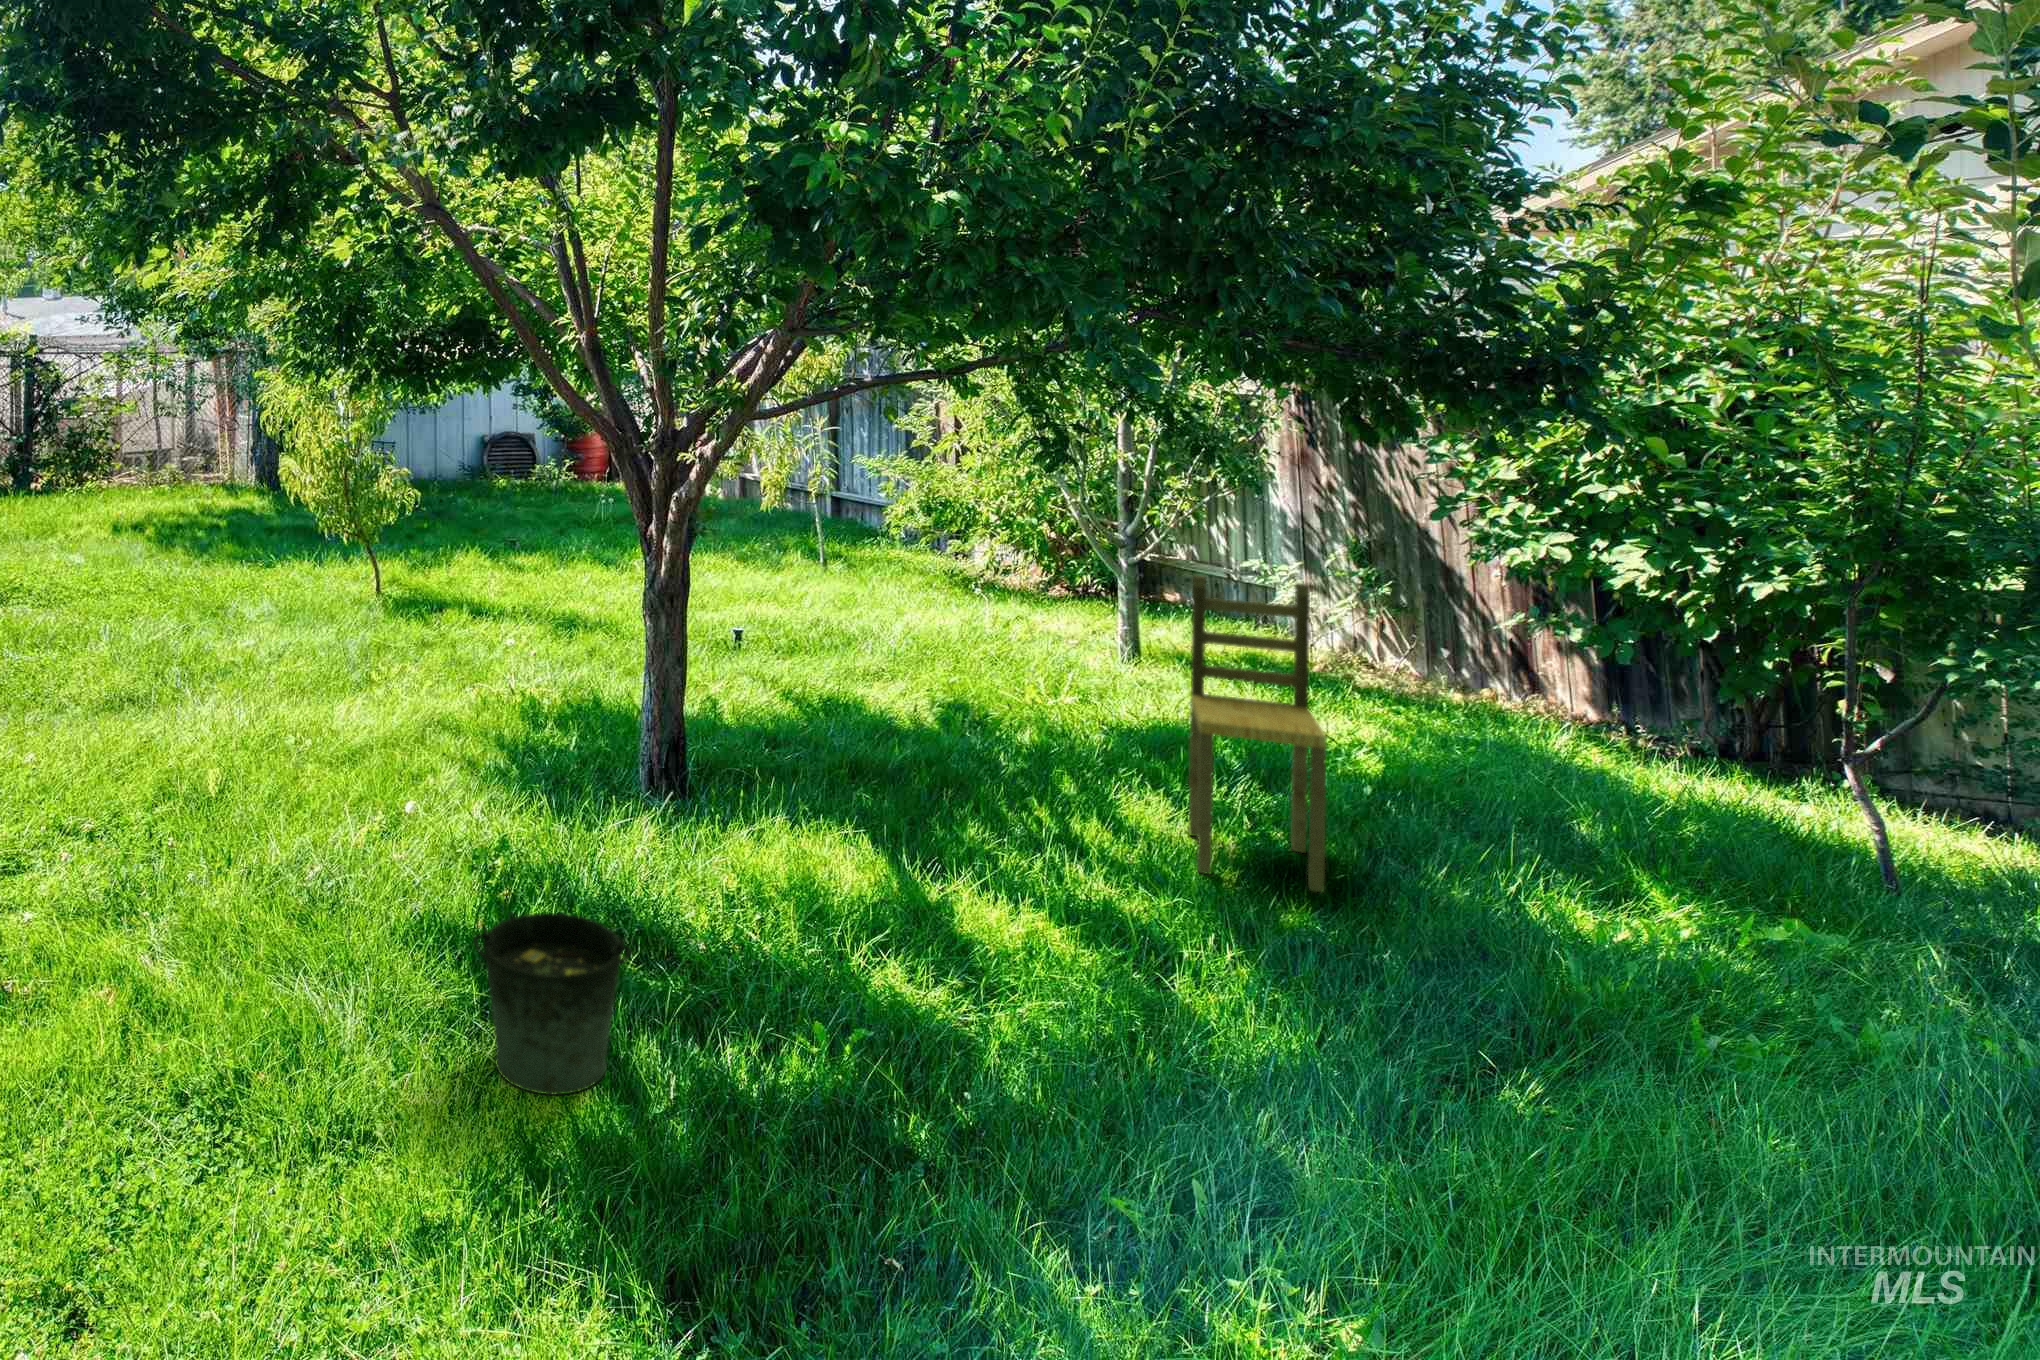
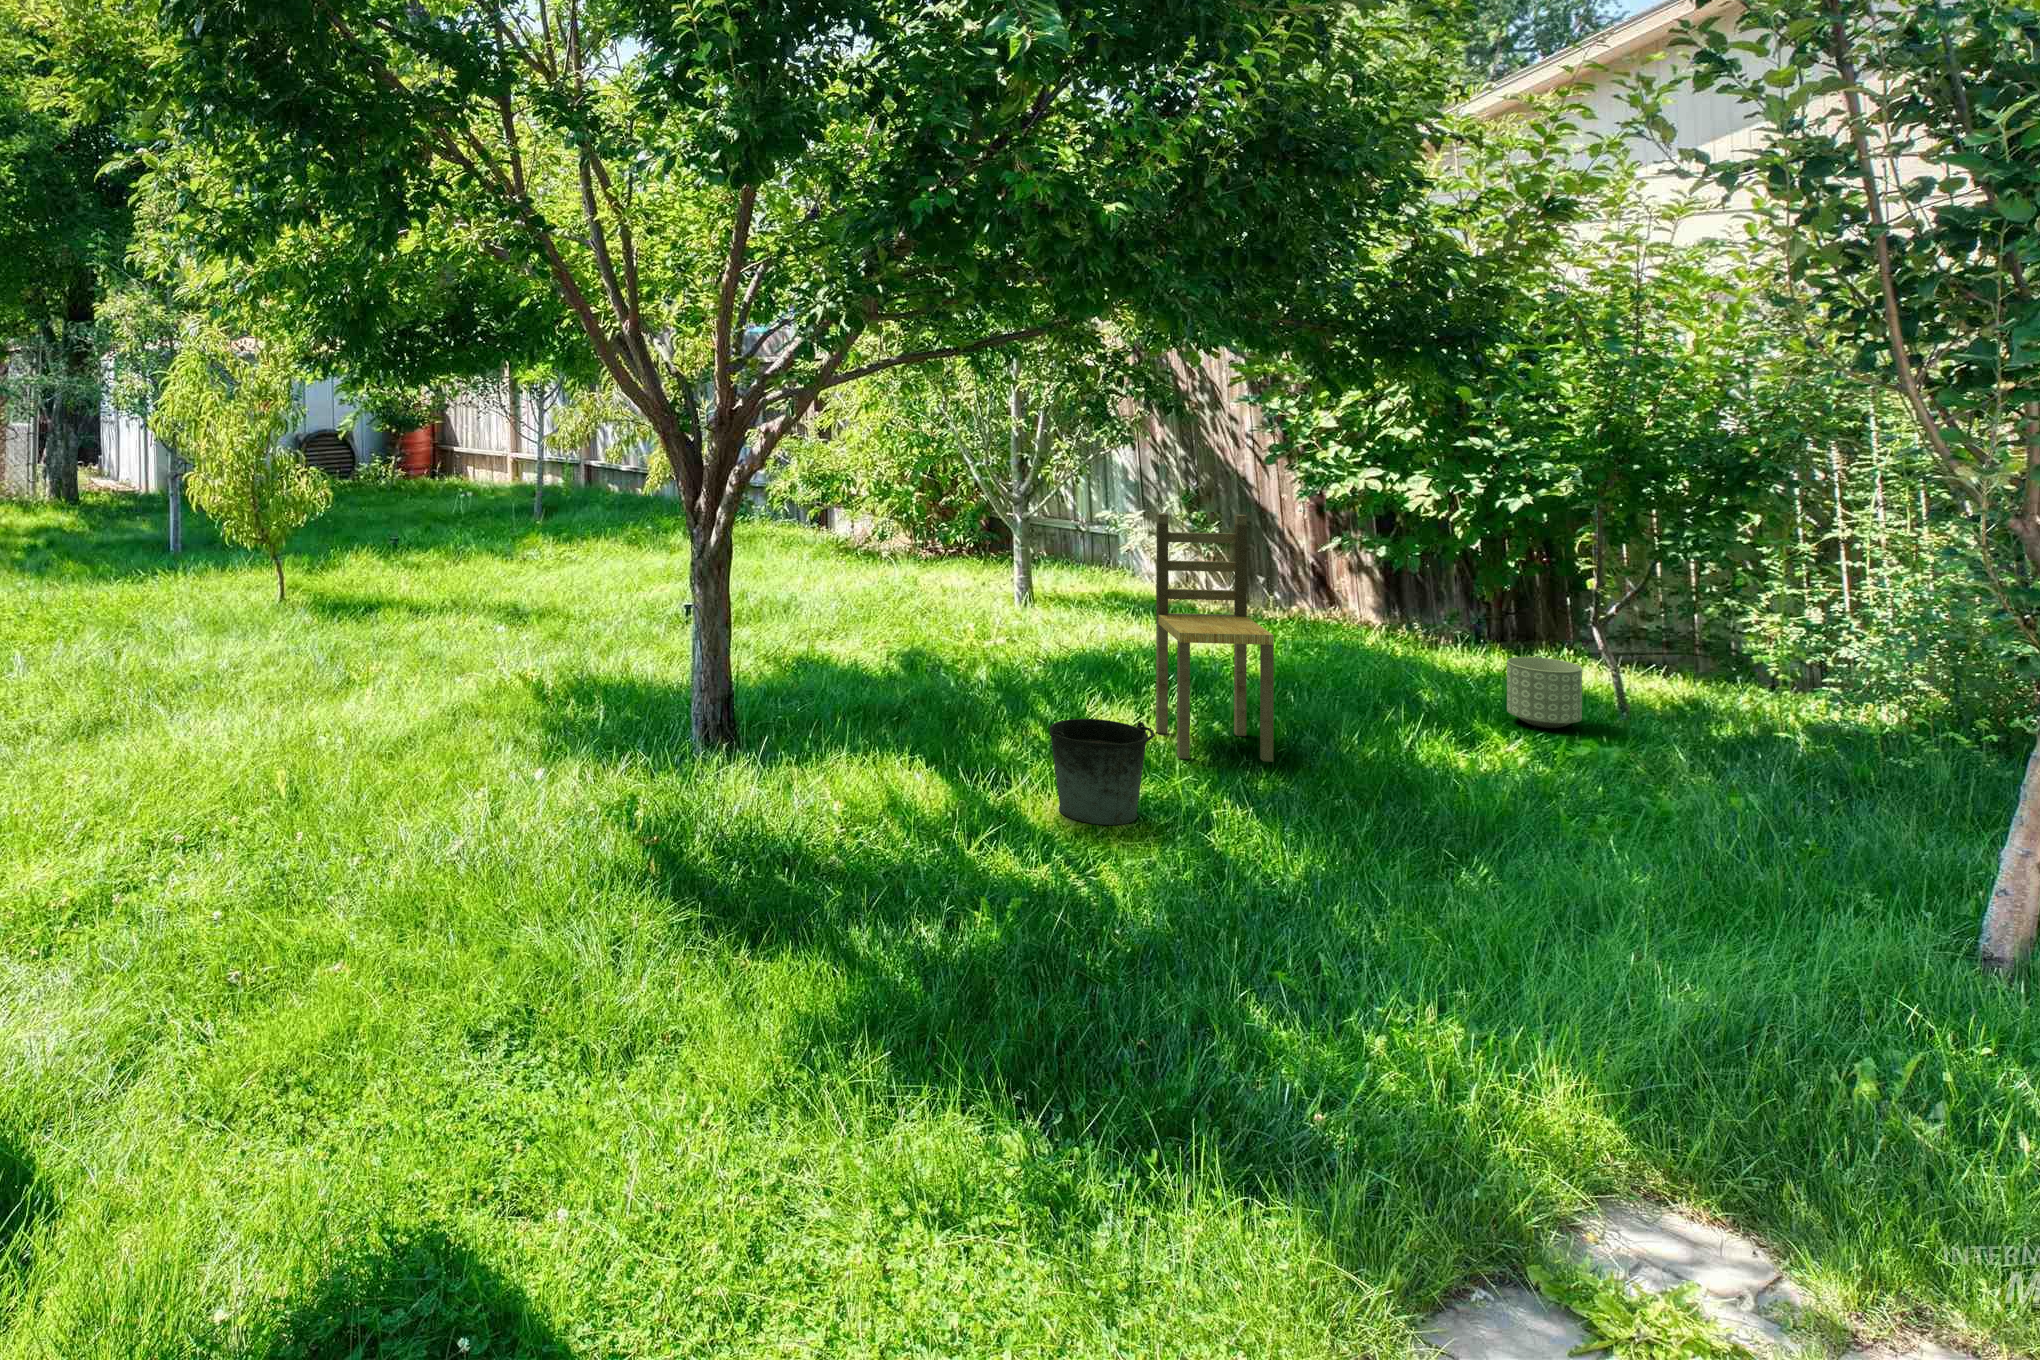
planter: none [1703,794,1820,896] -> present [1507,657,1582,728]
bucket: present [473,913,632,1095] -> present [1049,719,1154,825]

